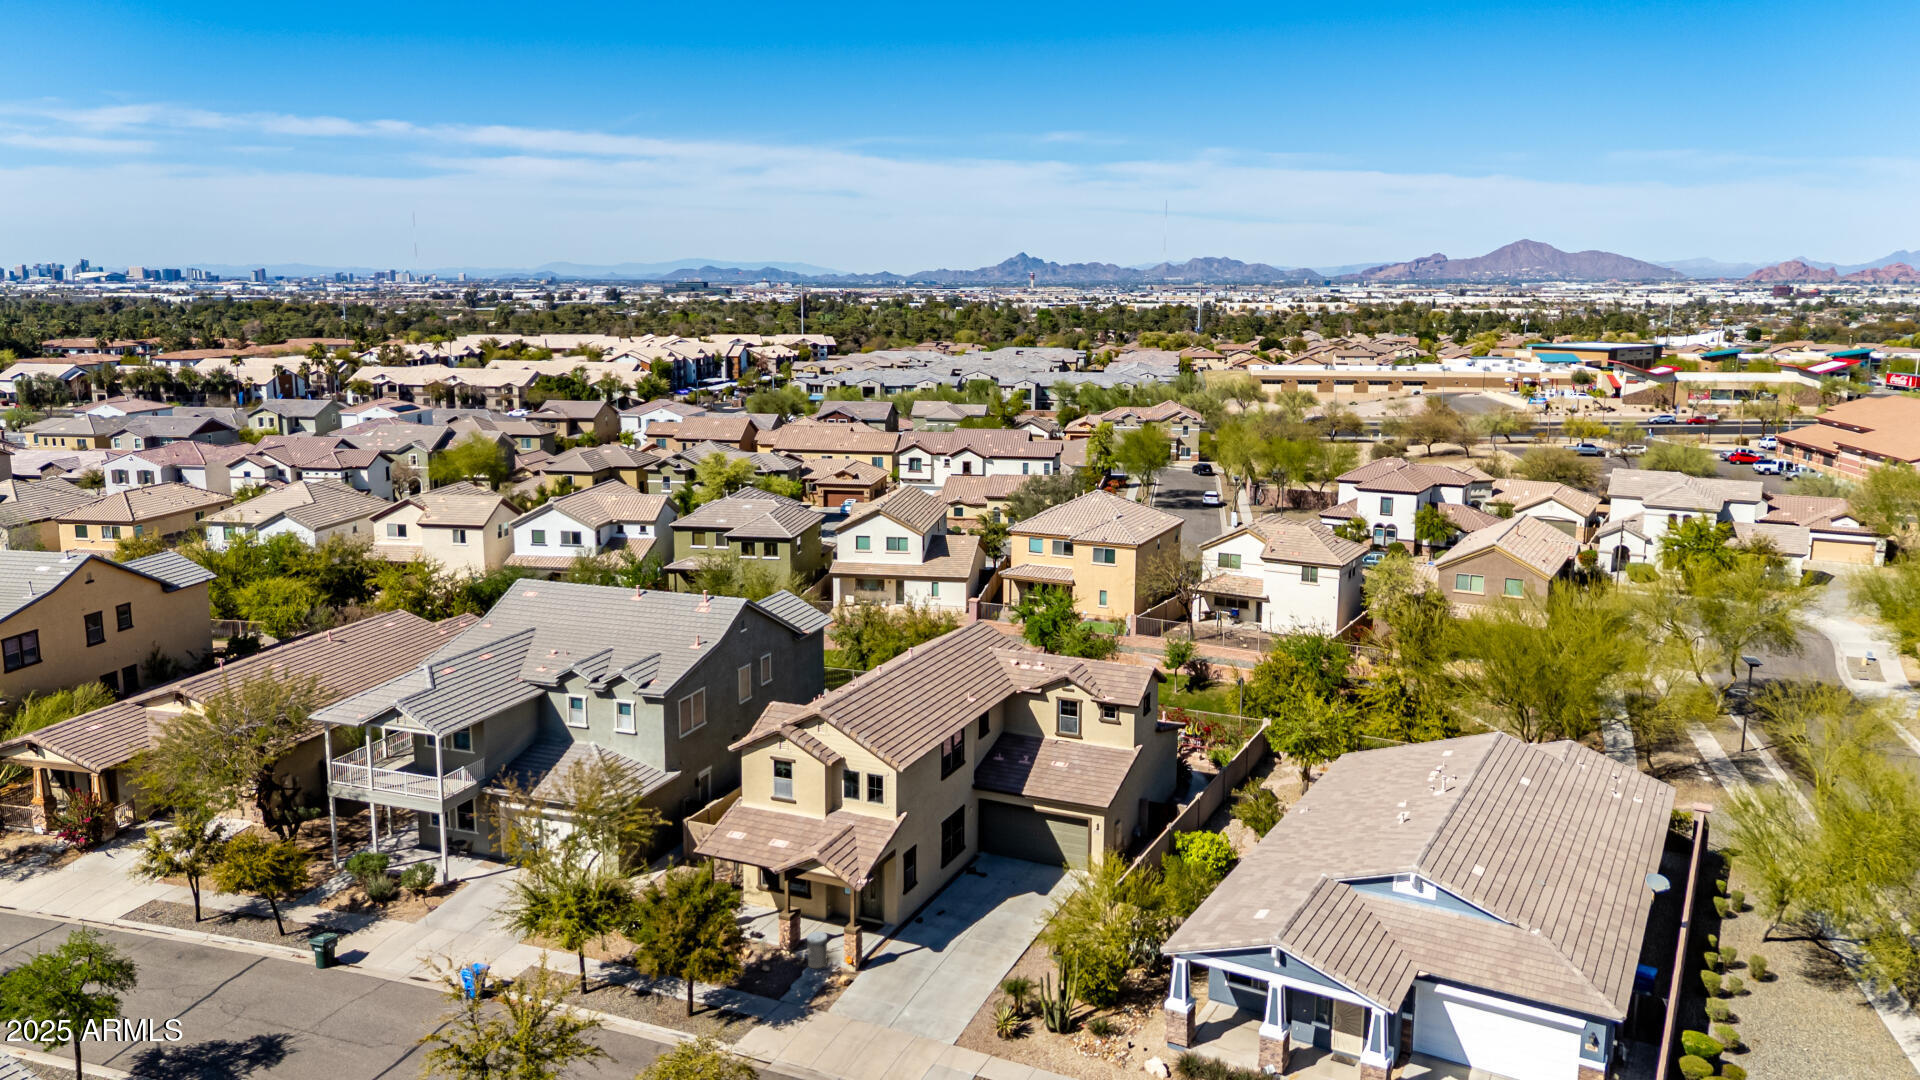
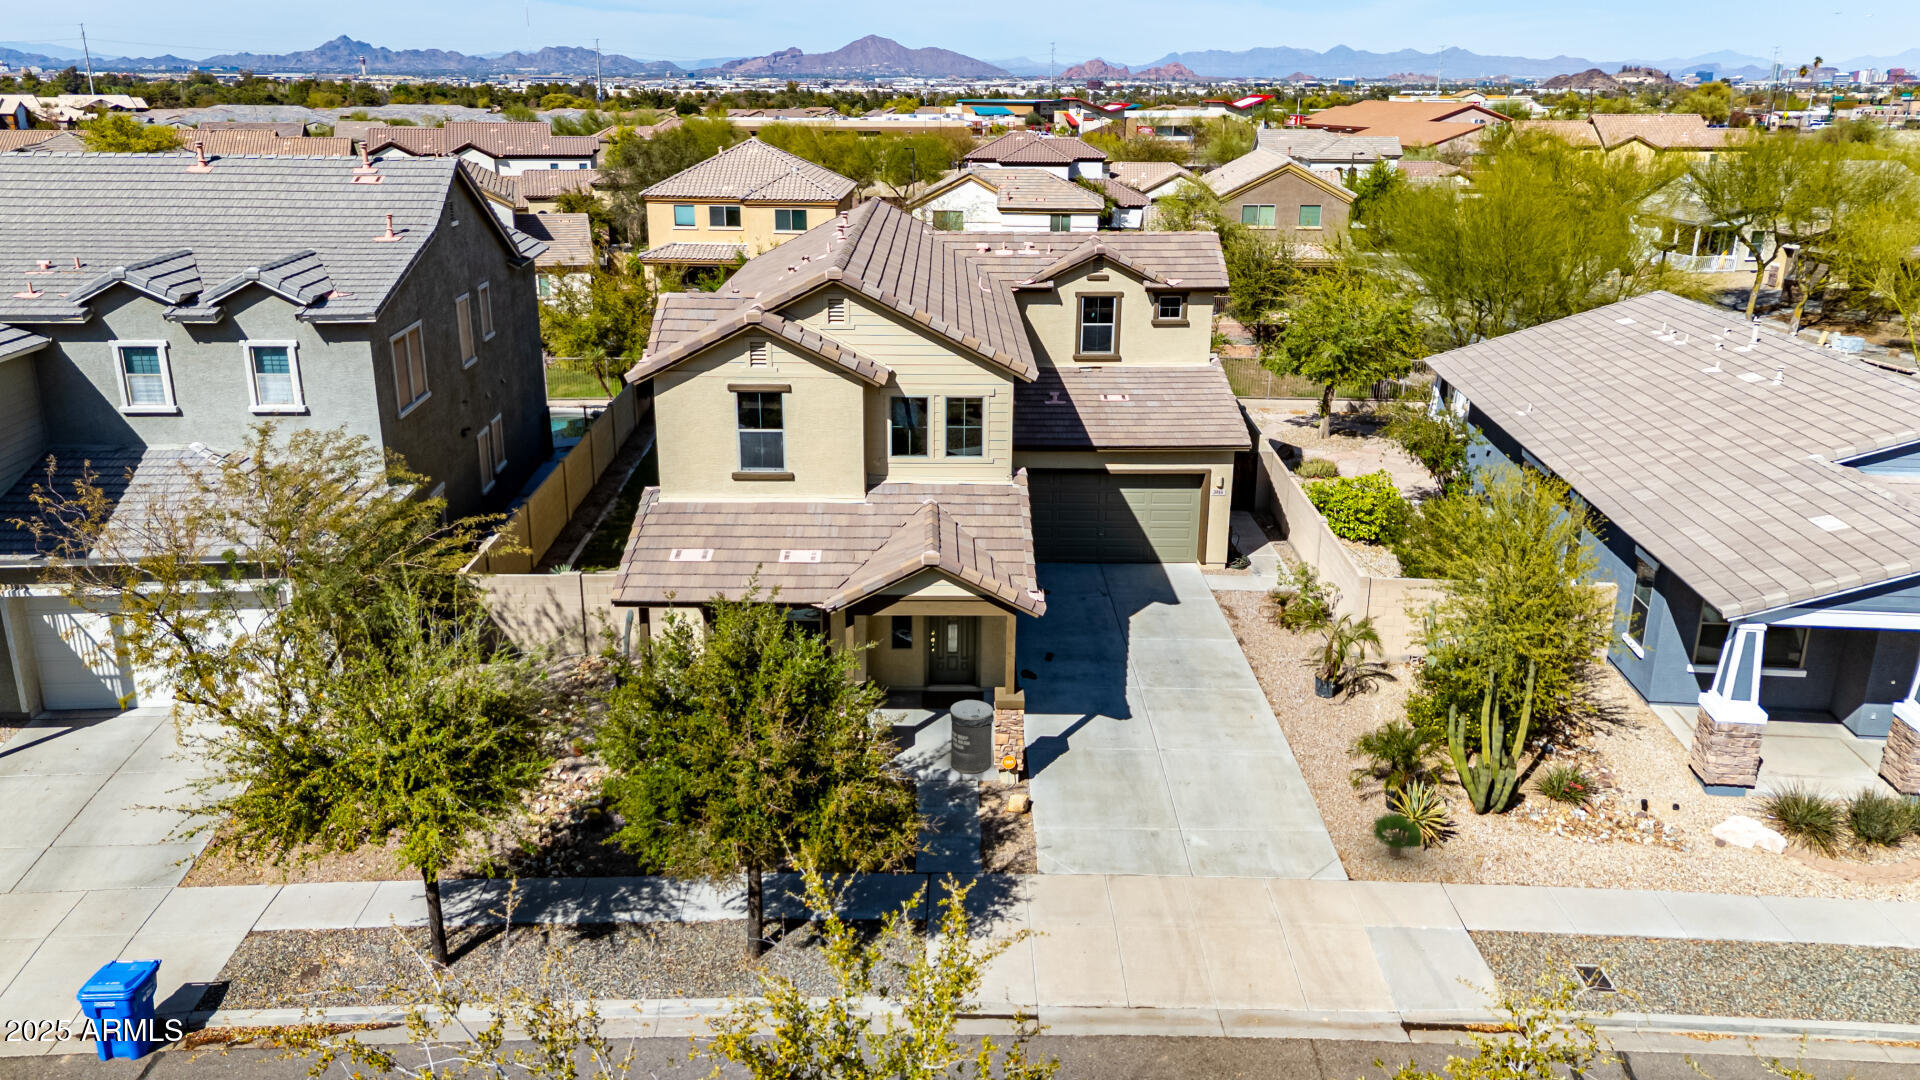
potted plant: none [921,1030,948,1055] -> present [1373,813,1424,859]

